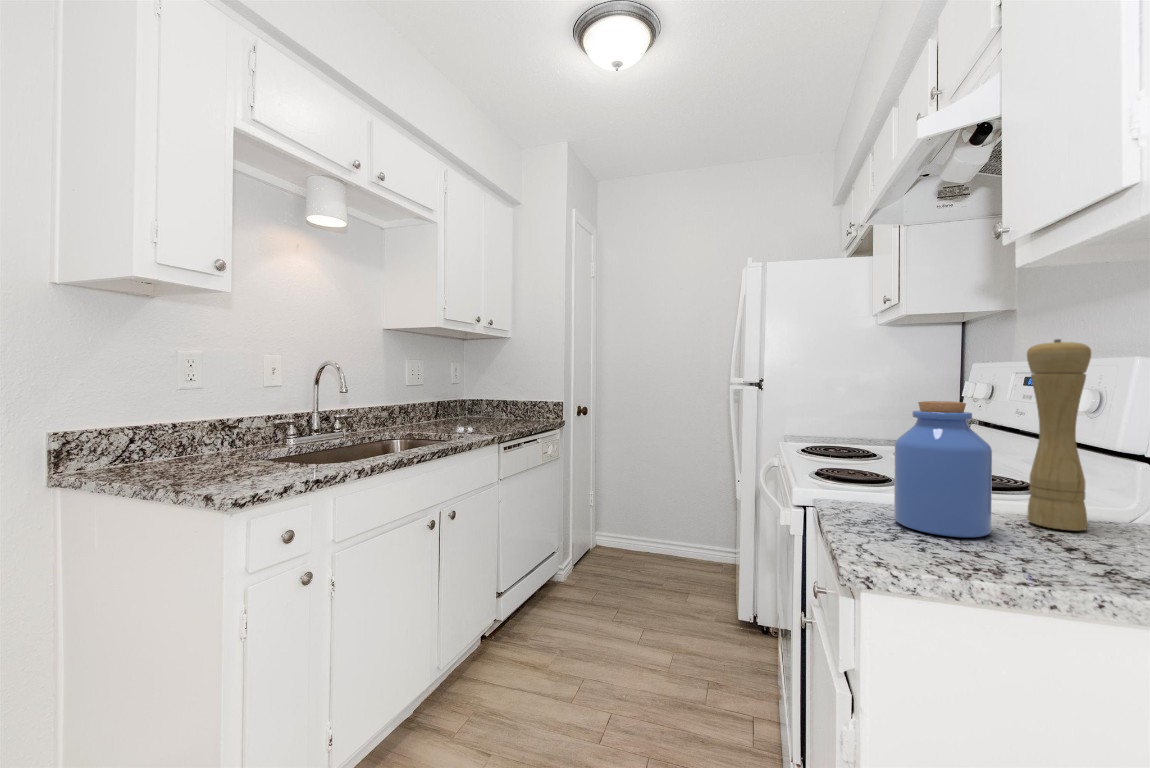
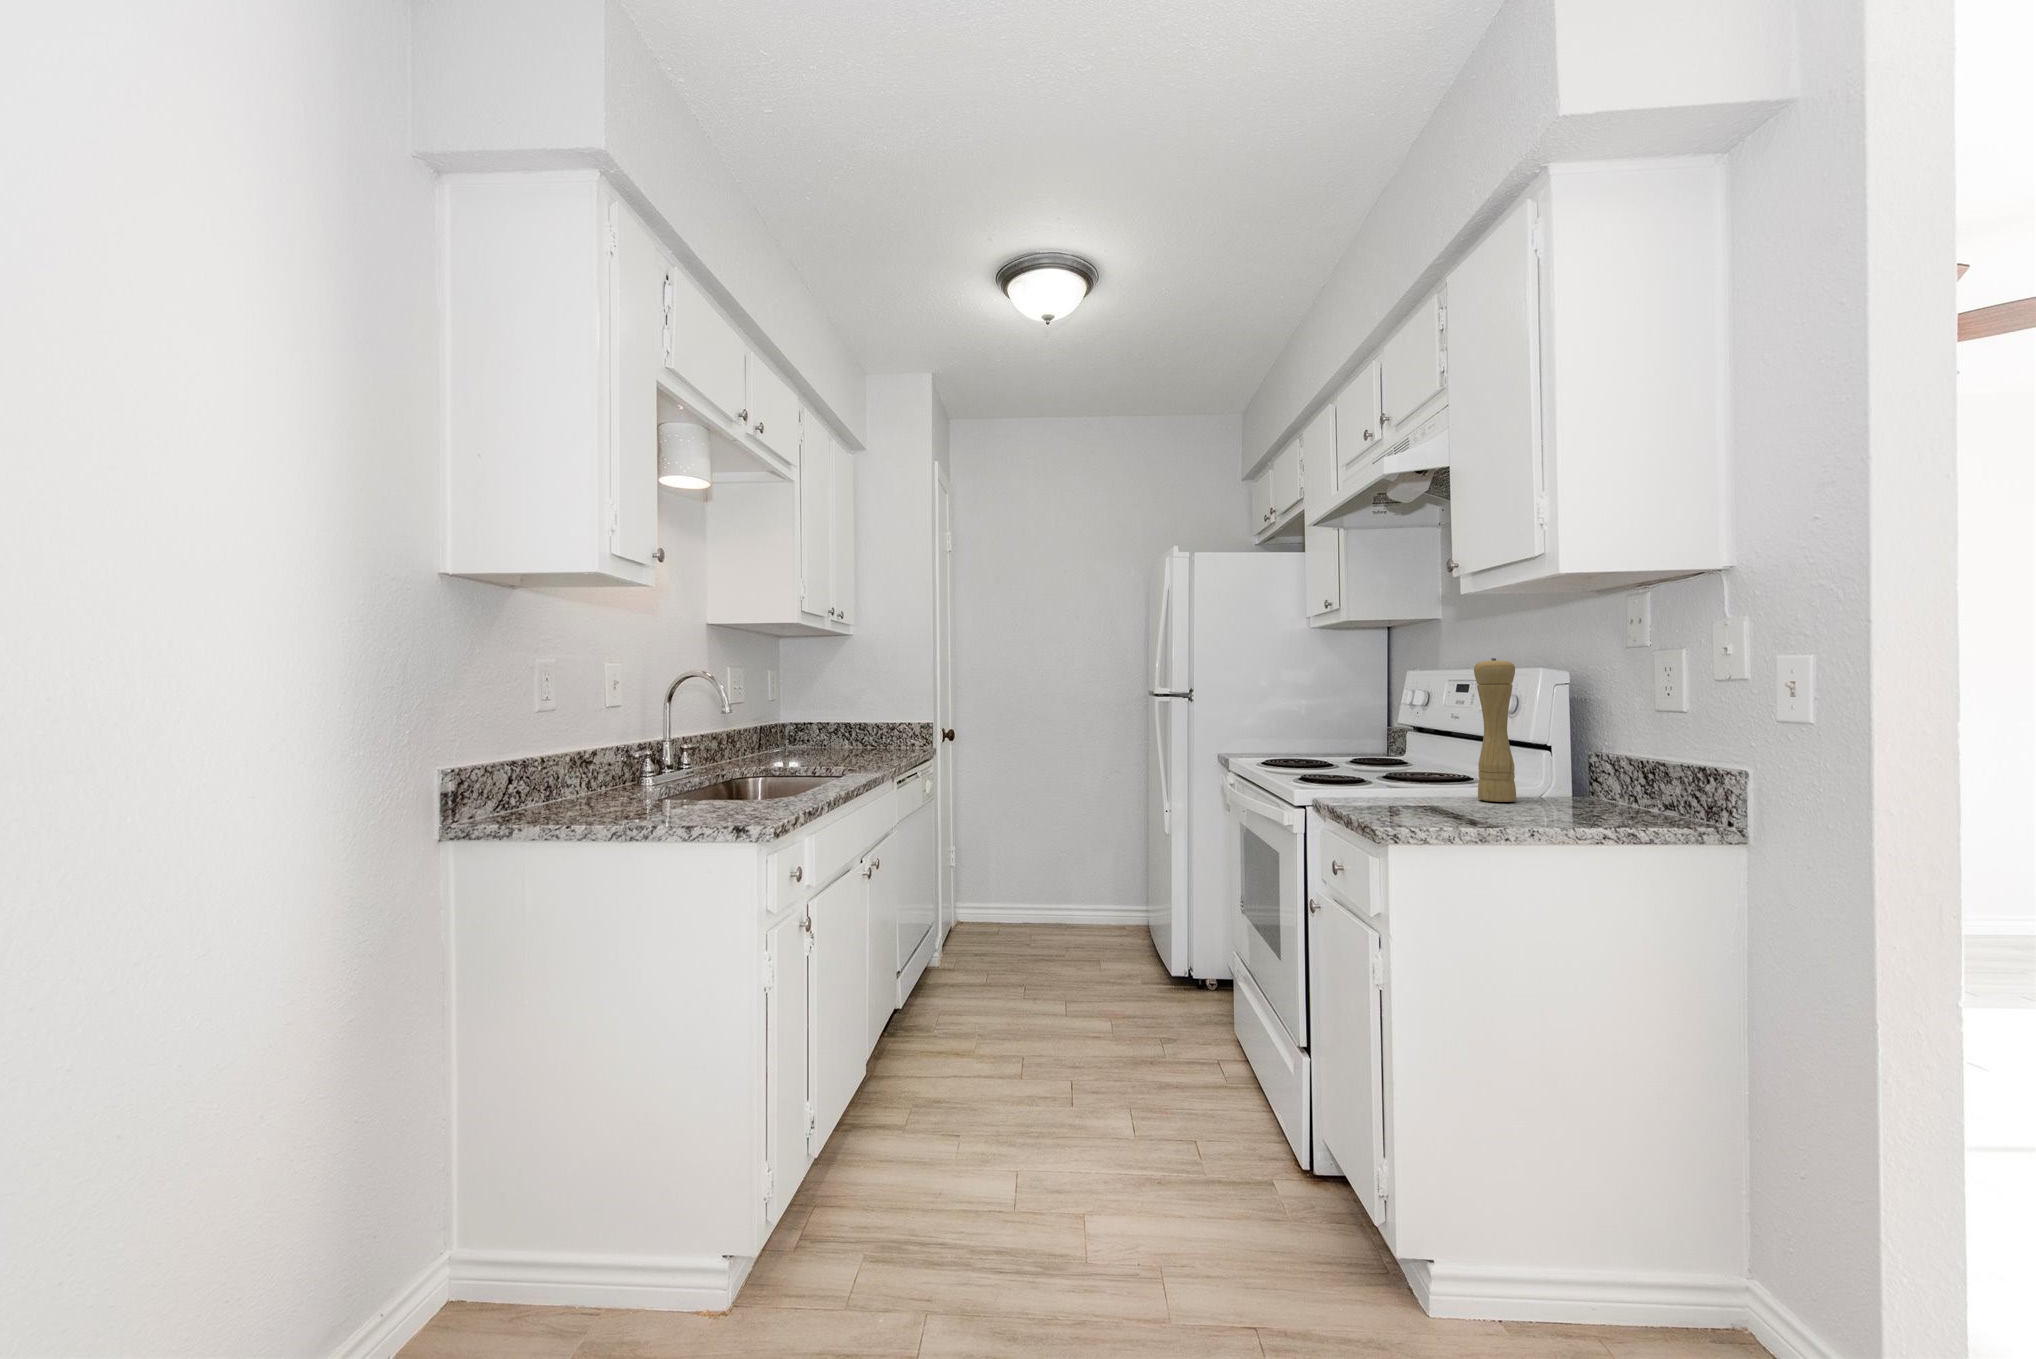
jar: present [894,401,992,538] -> none [1390,707,1460,809]

